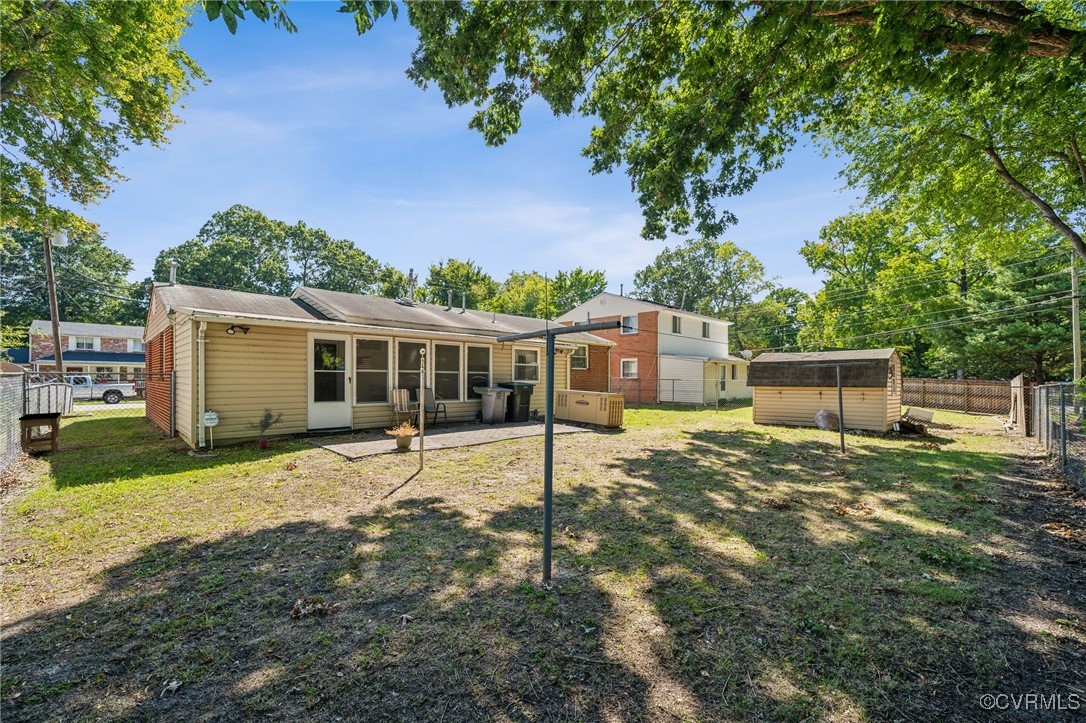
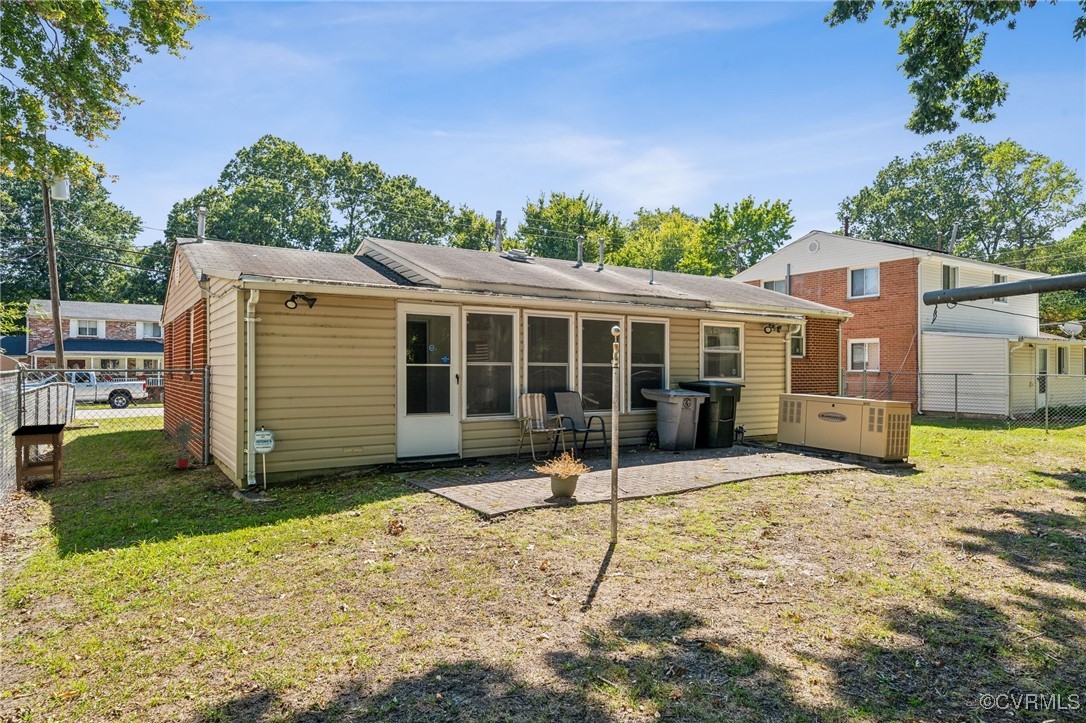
potted tree: present [245,408,283,448] -> present [173,414,204,469]

